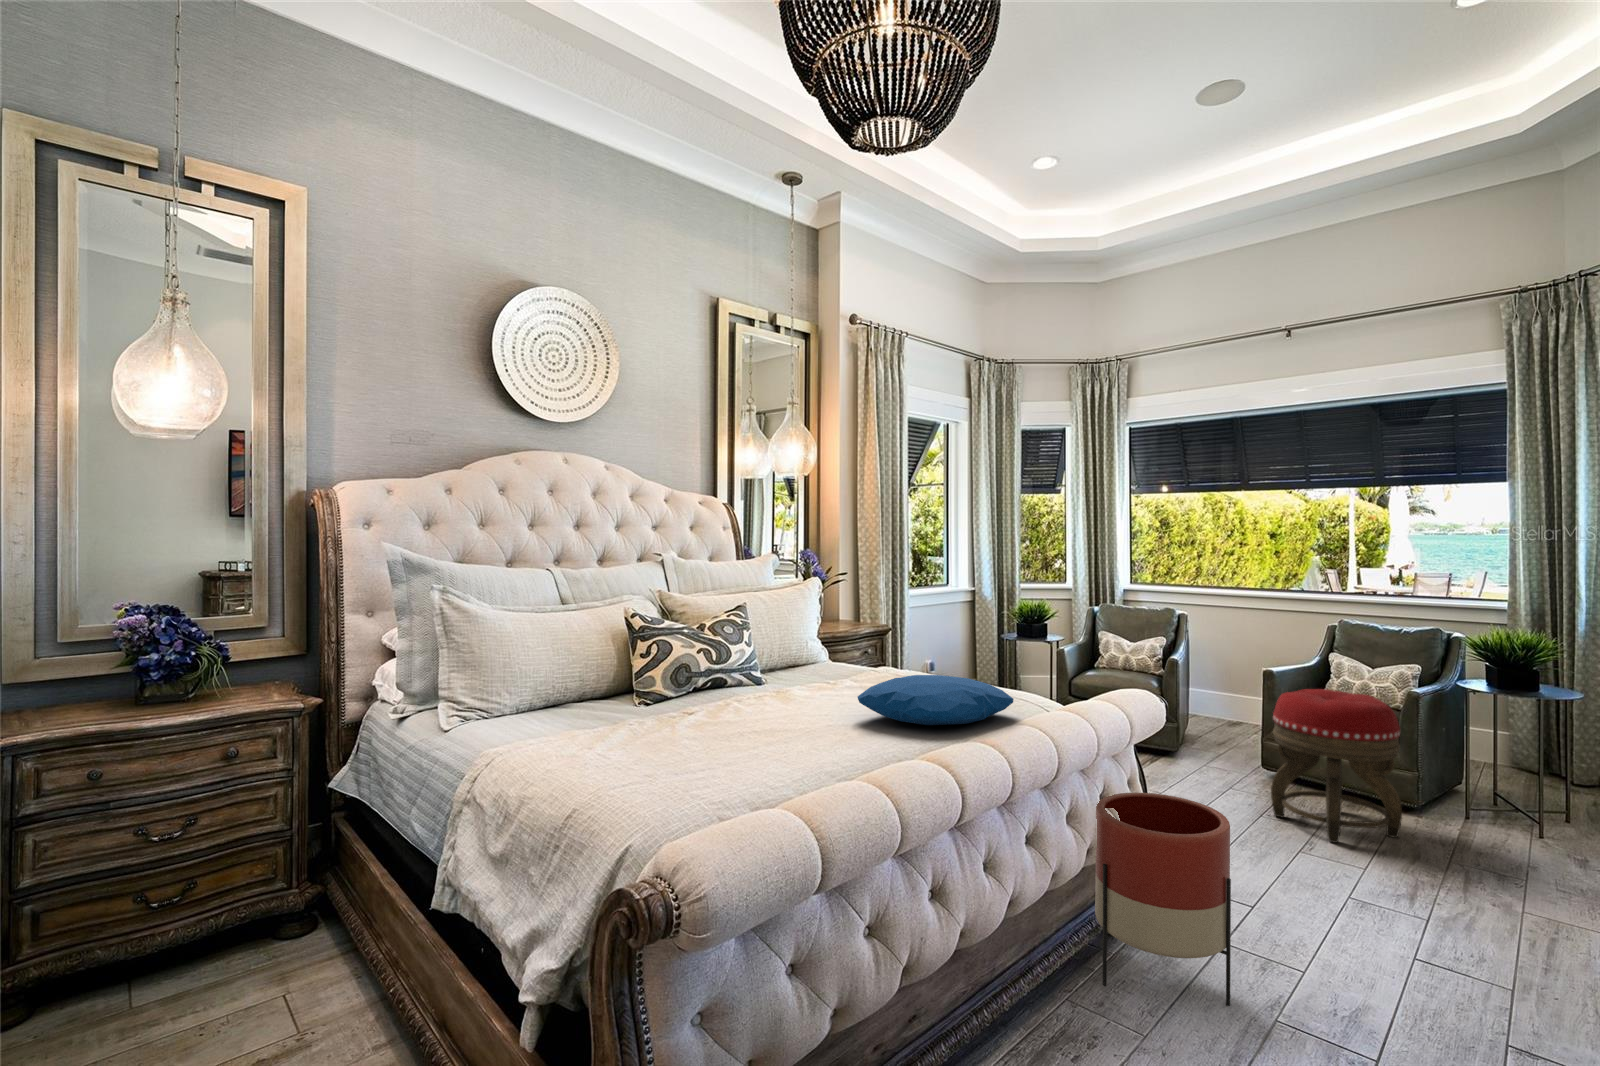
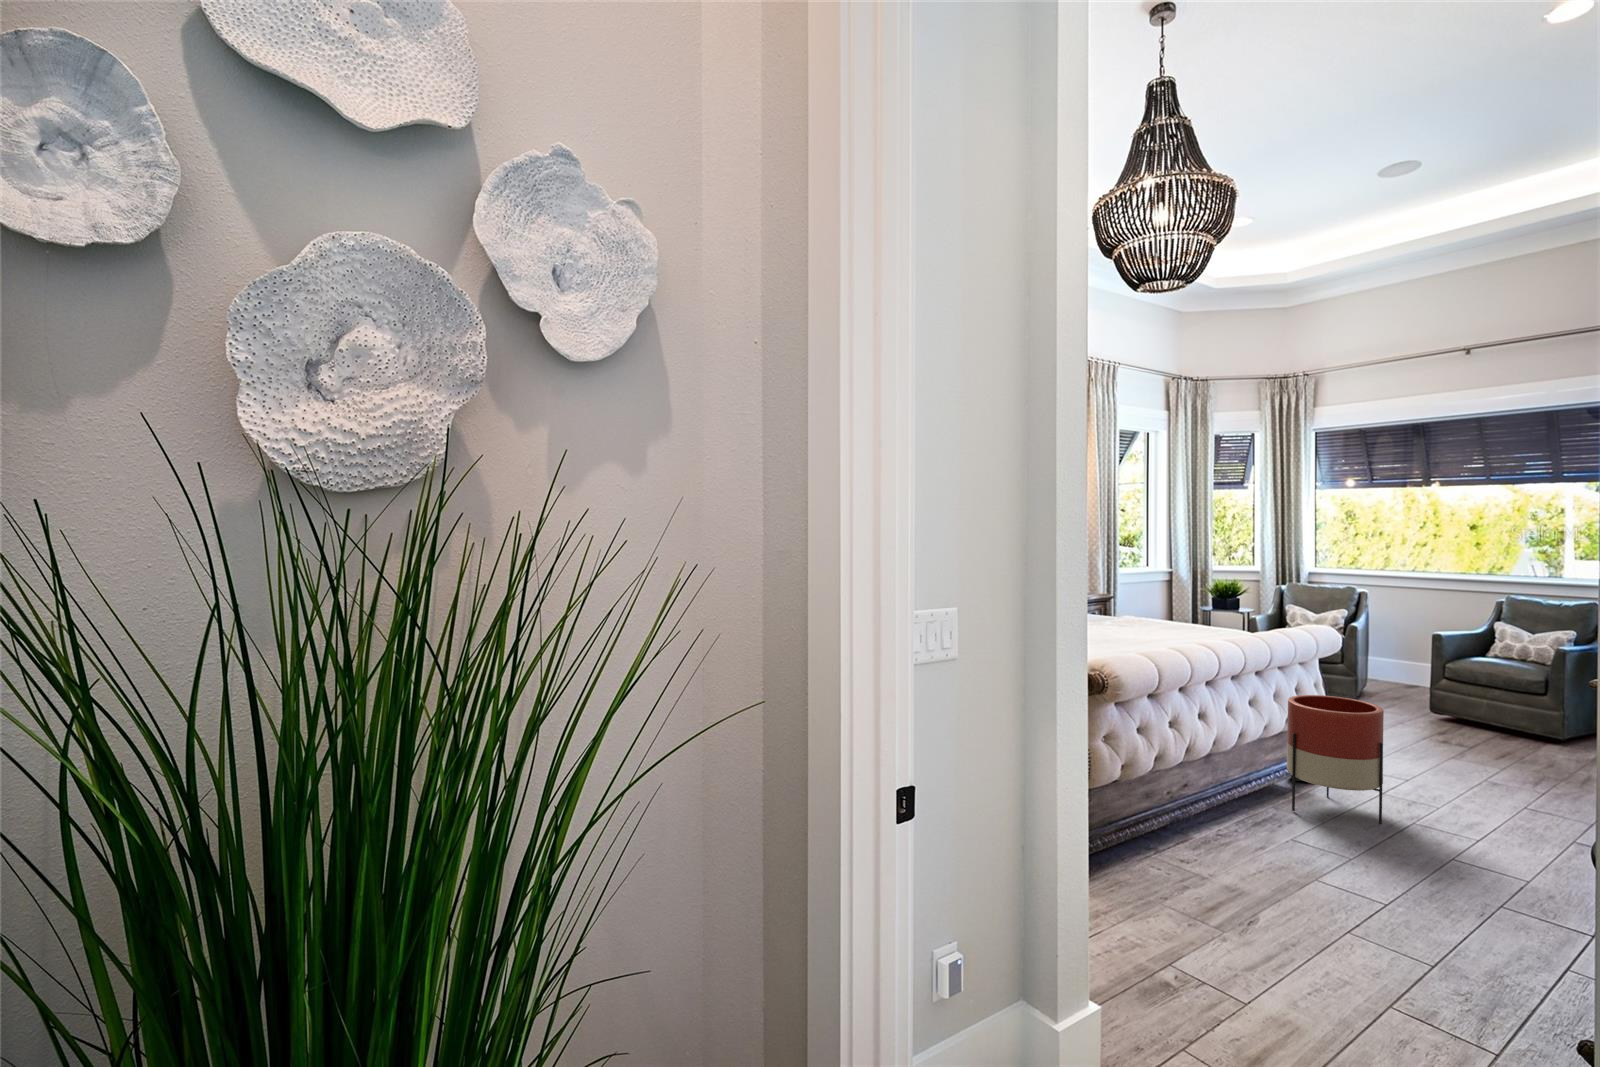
pillow: present [858,675,1014,725] -> none [1124,614,1231,642]
footstool: present [1271,689,1402,843] -> none [1433,645,1545,758]

